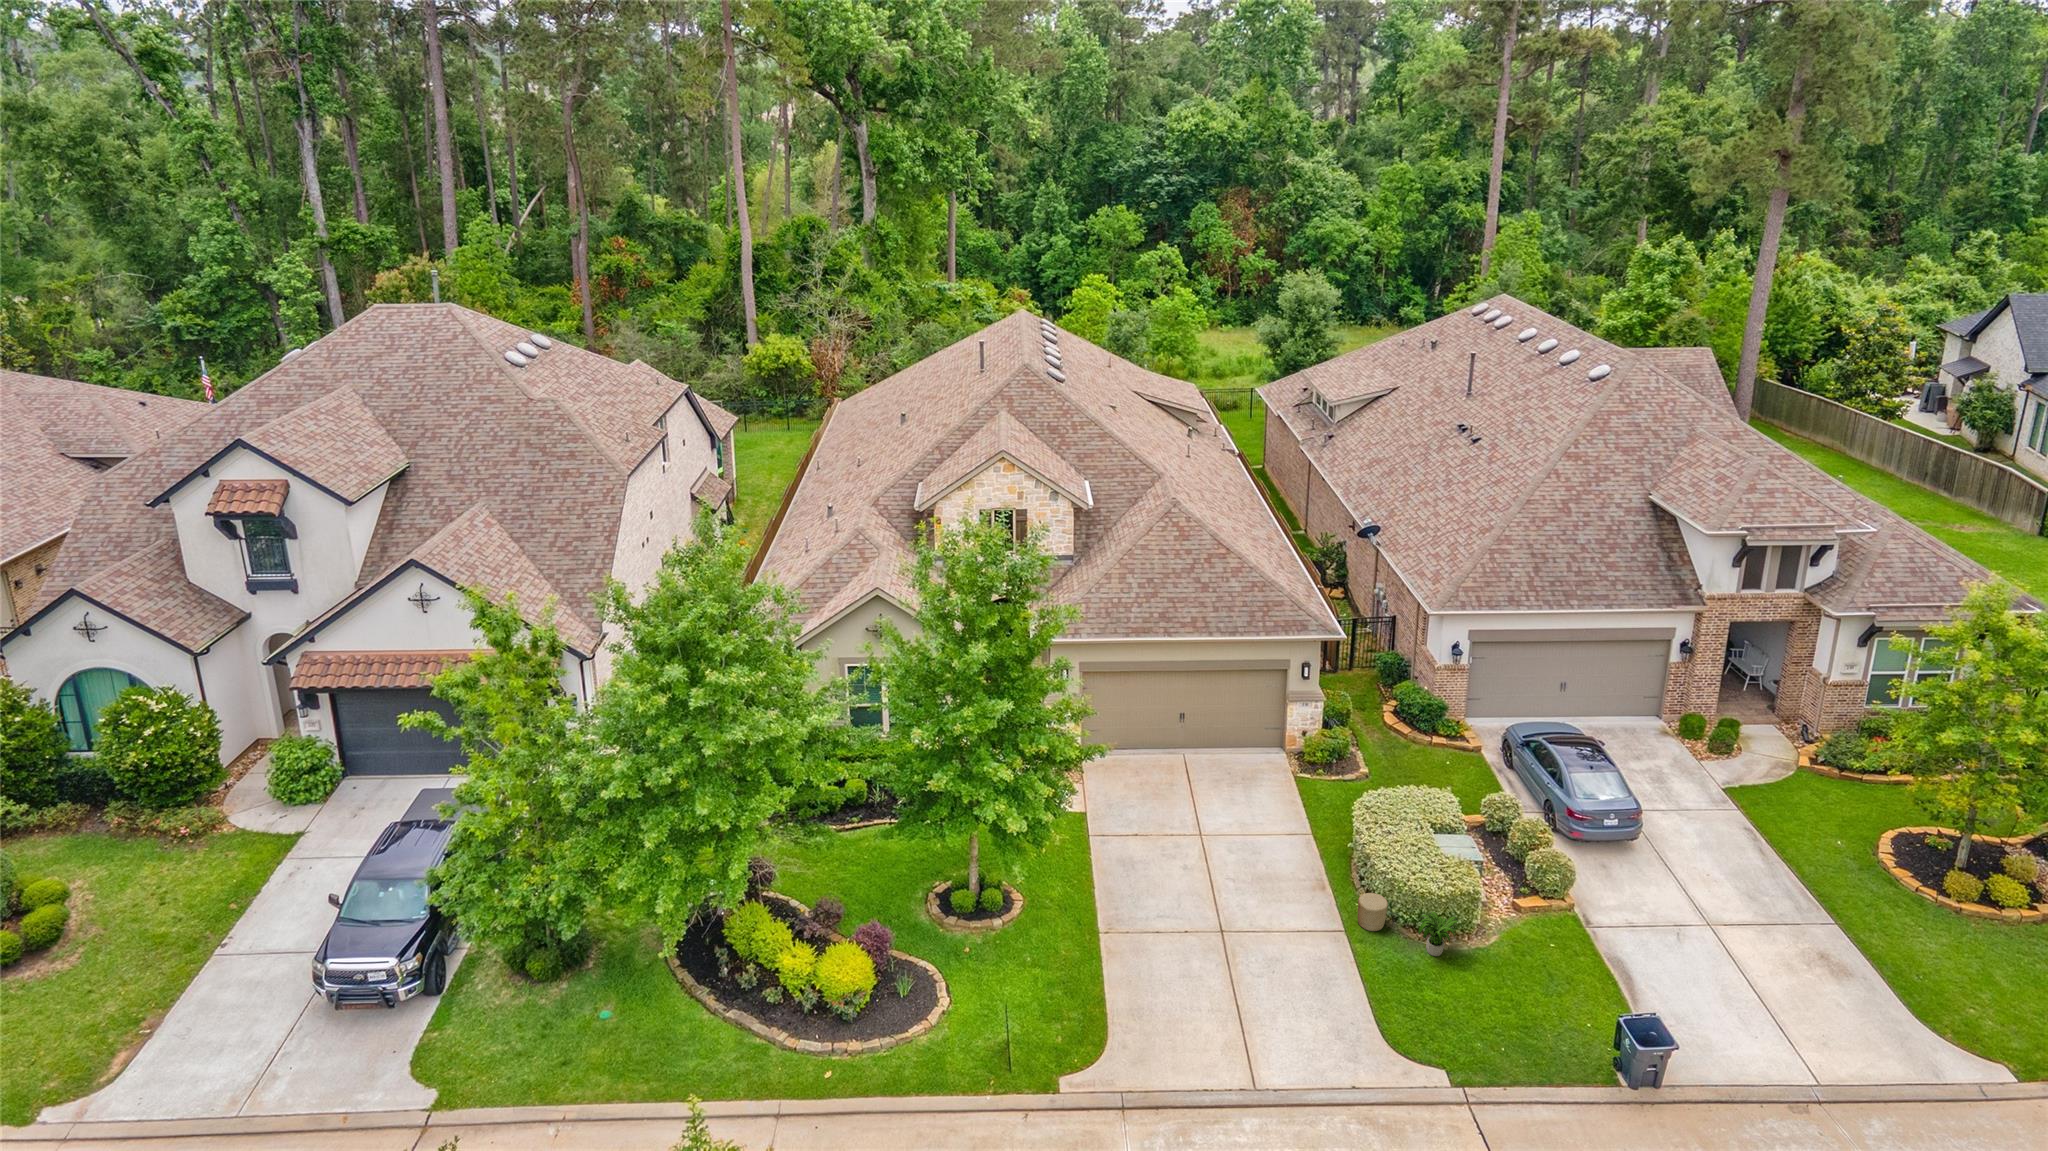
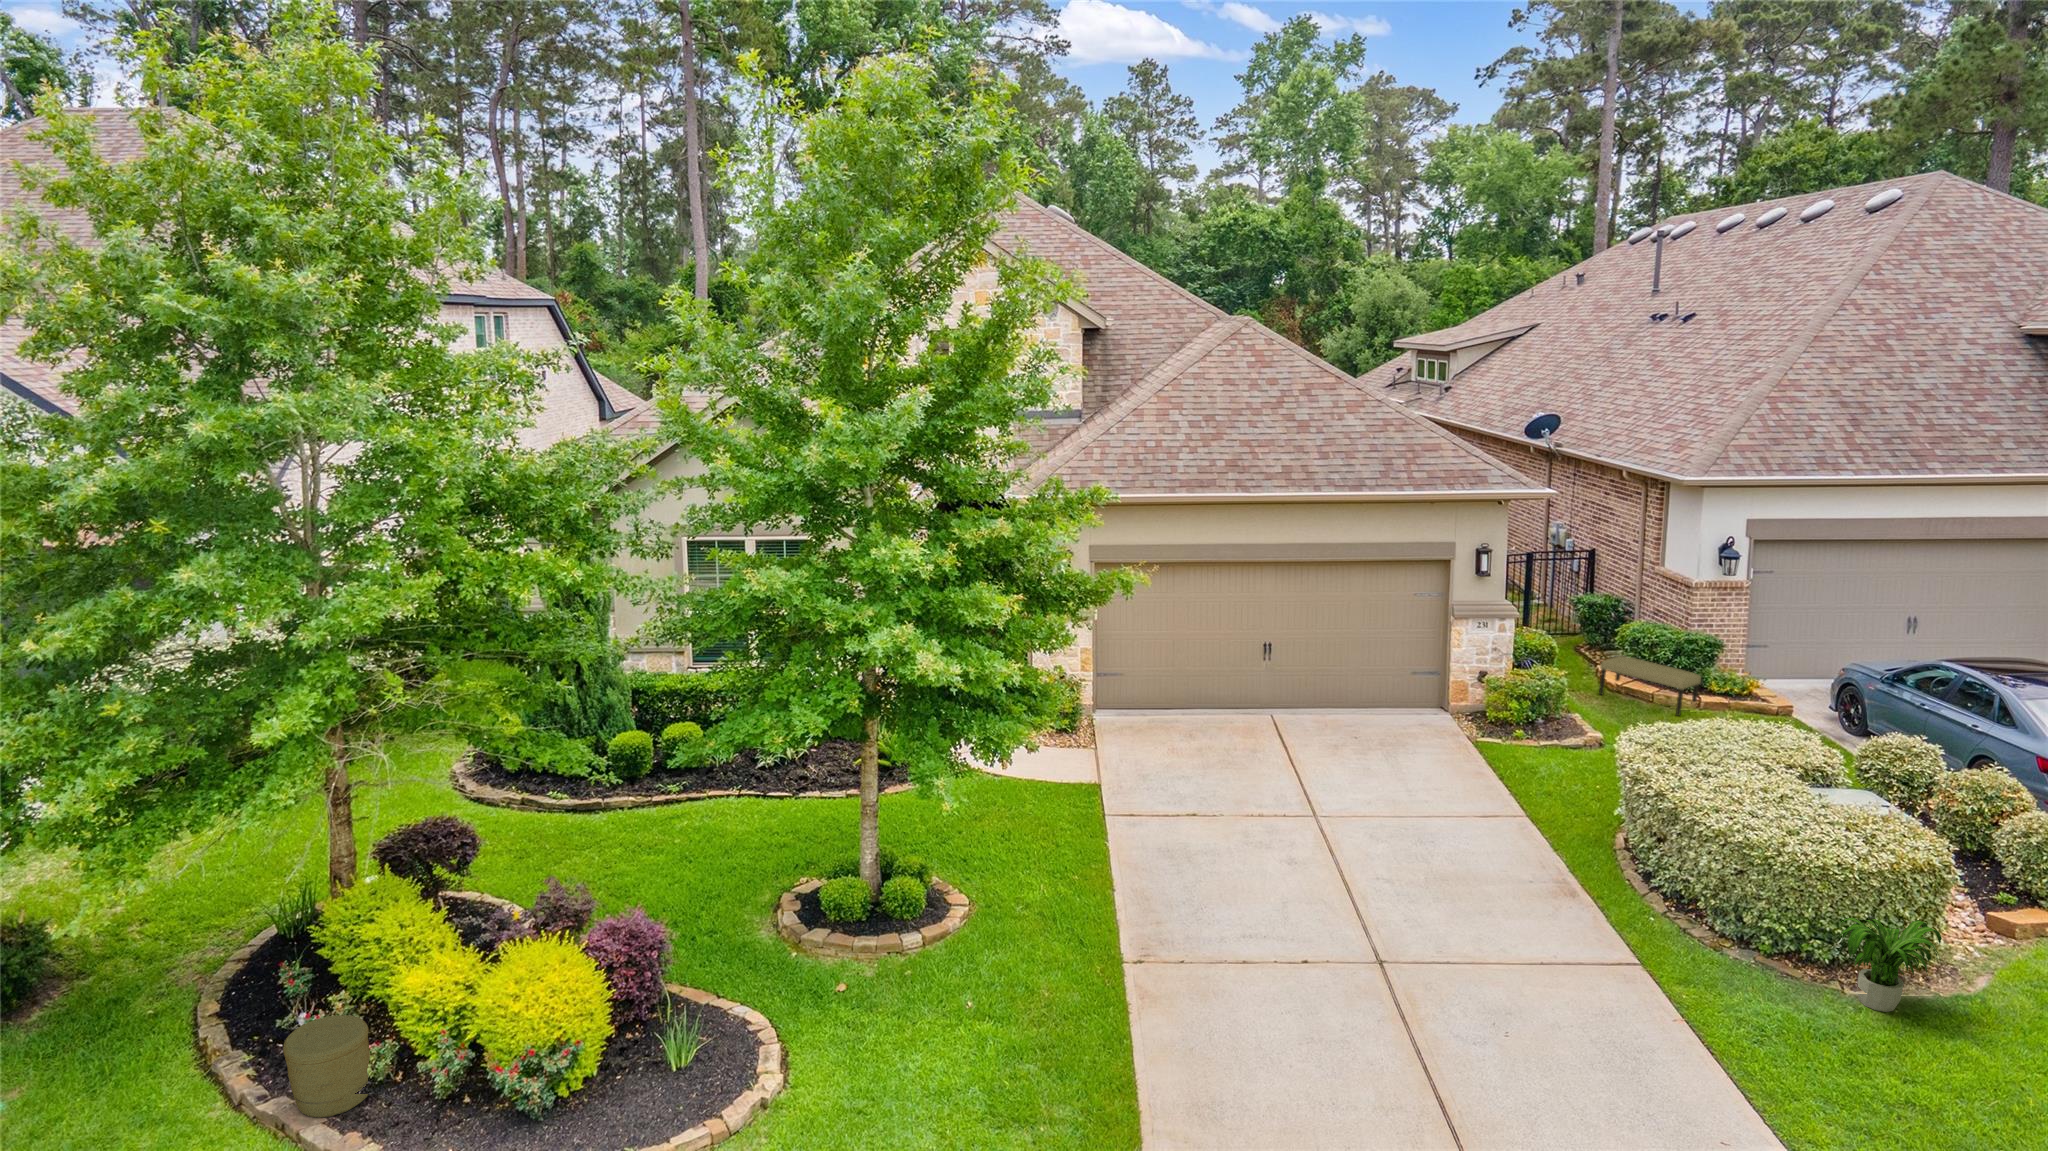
bench: none [1378,708,1432,751] -> present [1599,655,1701,716]
woven basket: present [1358,893,1388,931] -> present [283,1015,370,1118]

